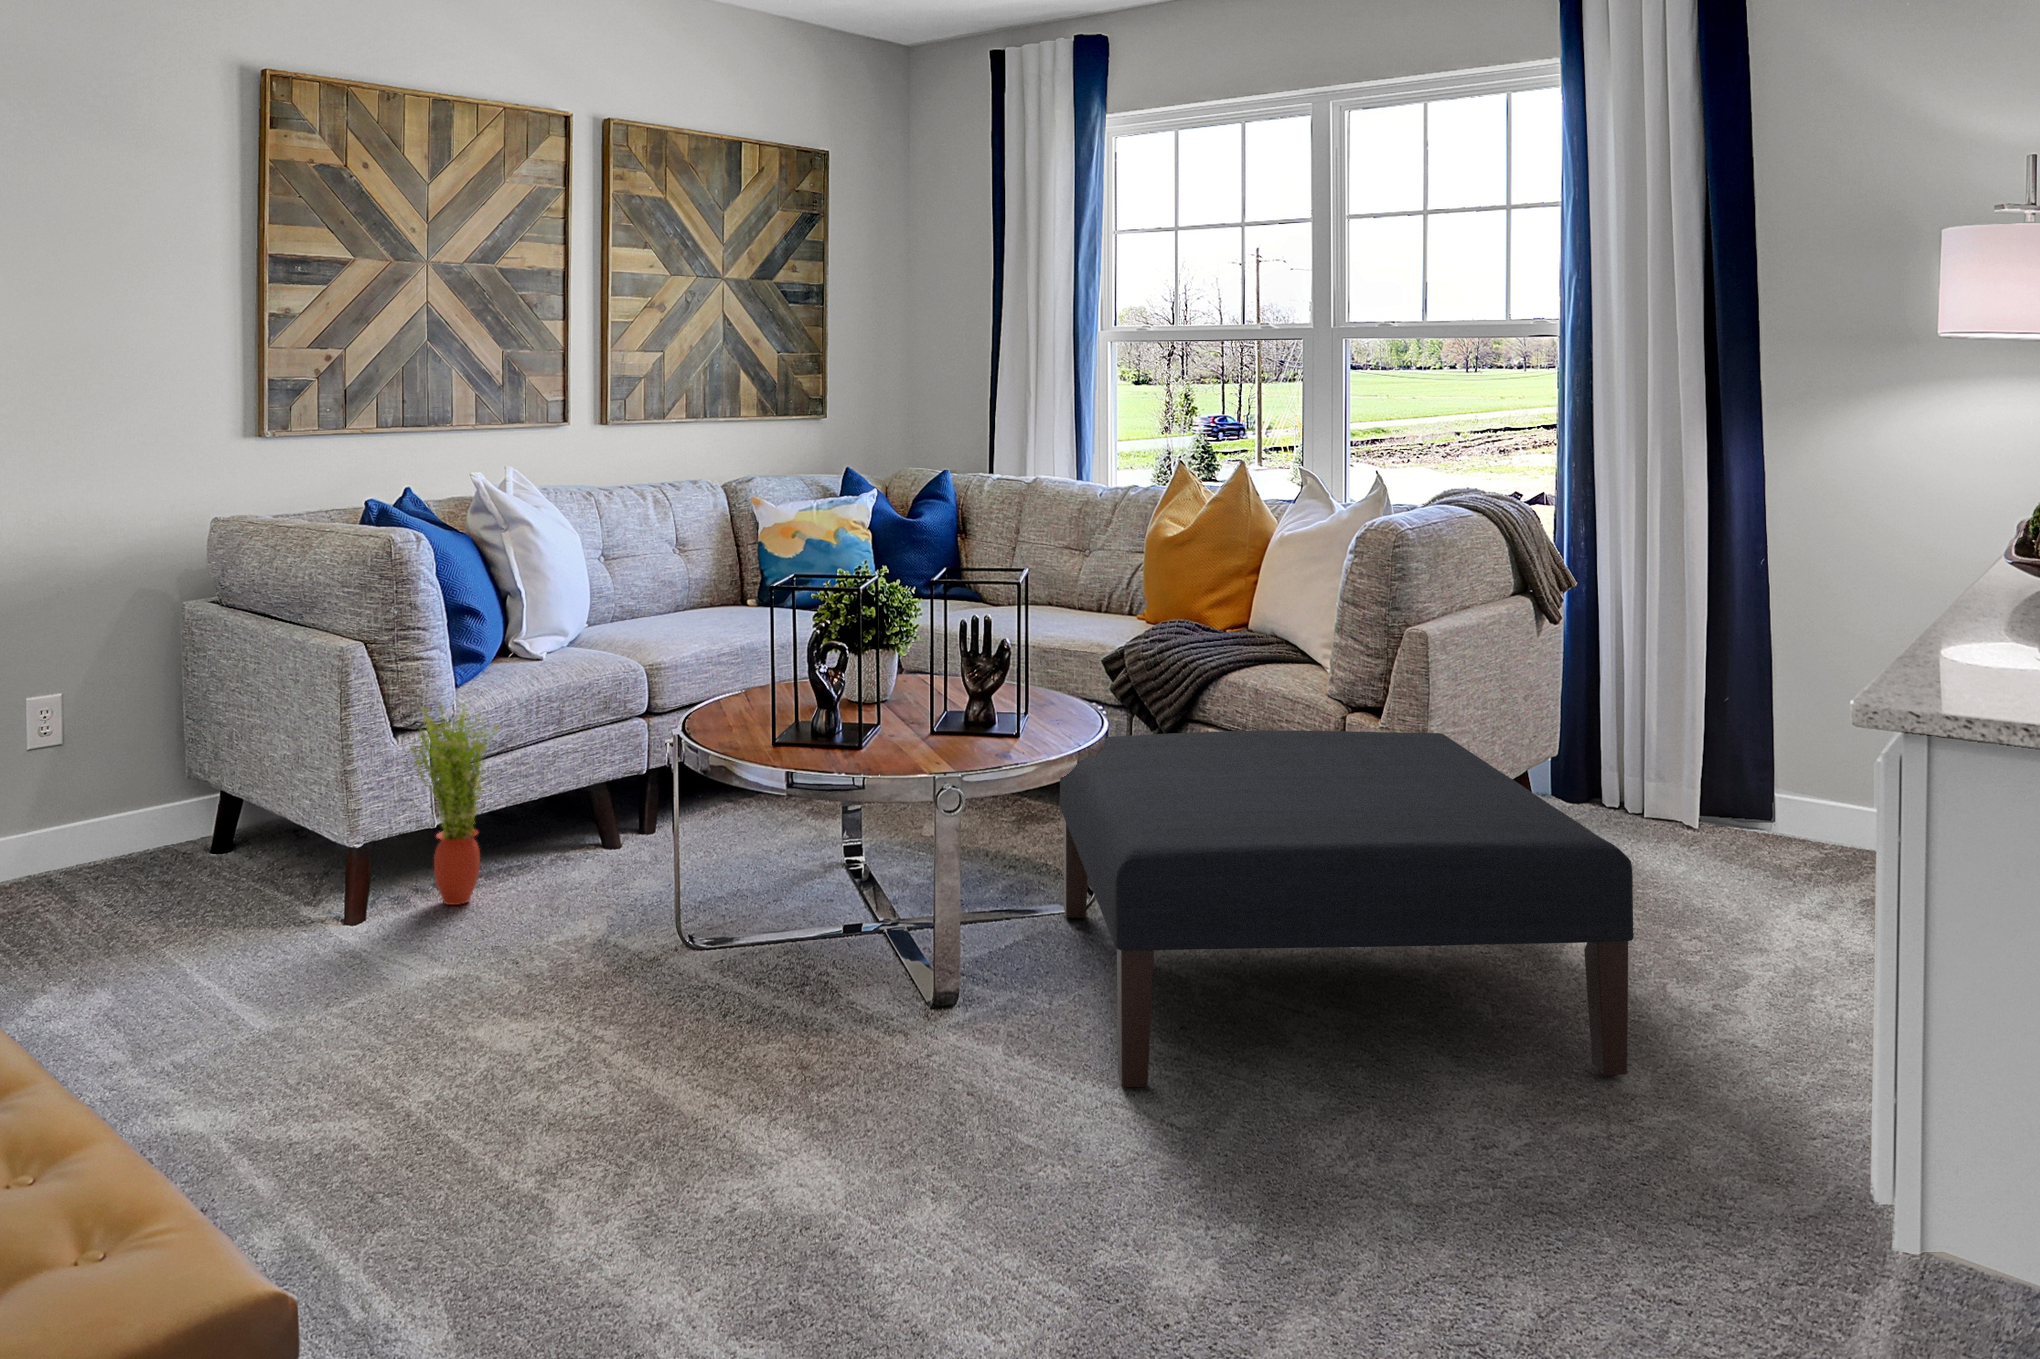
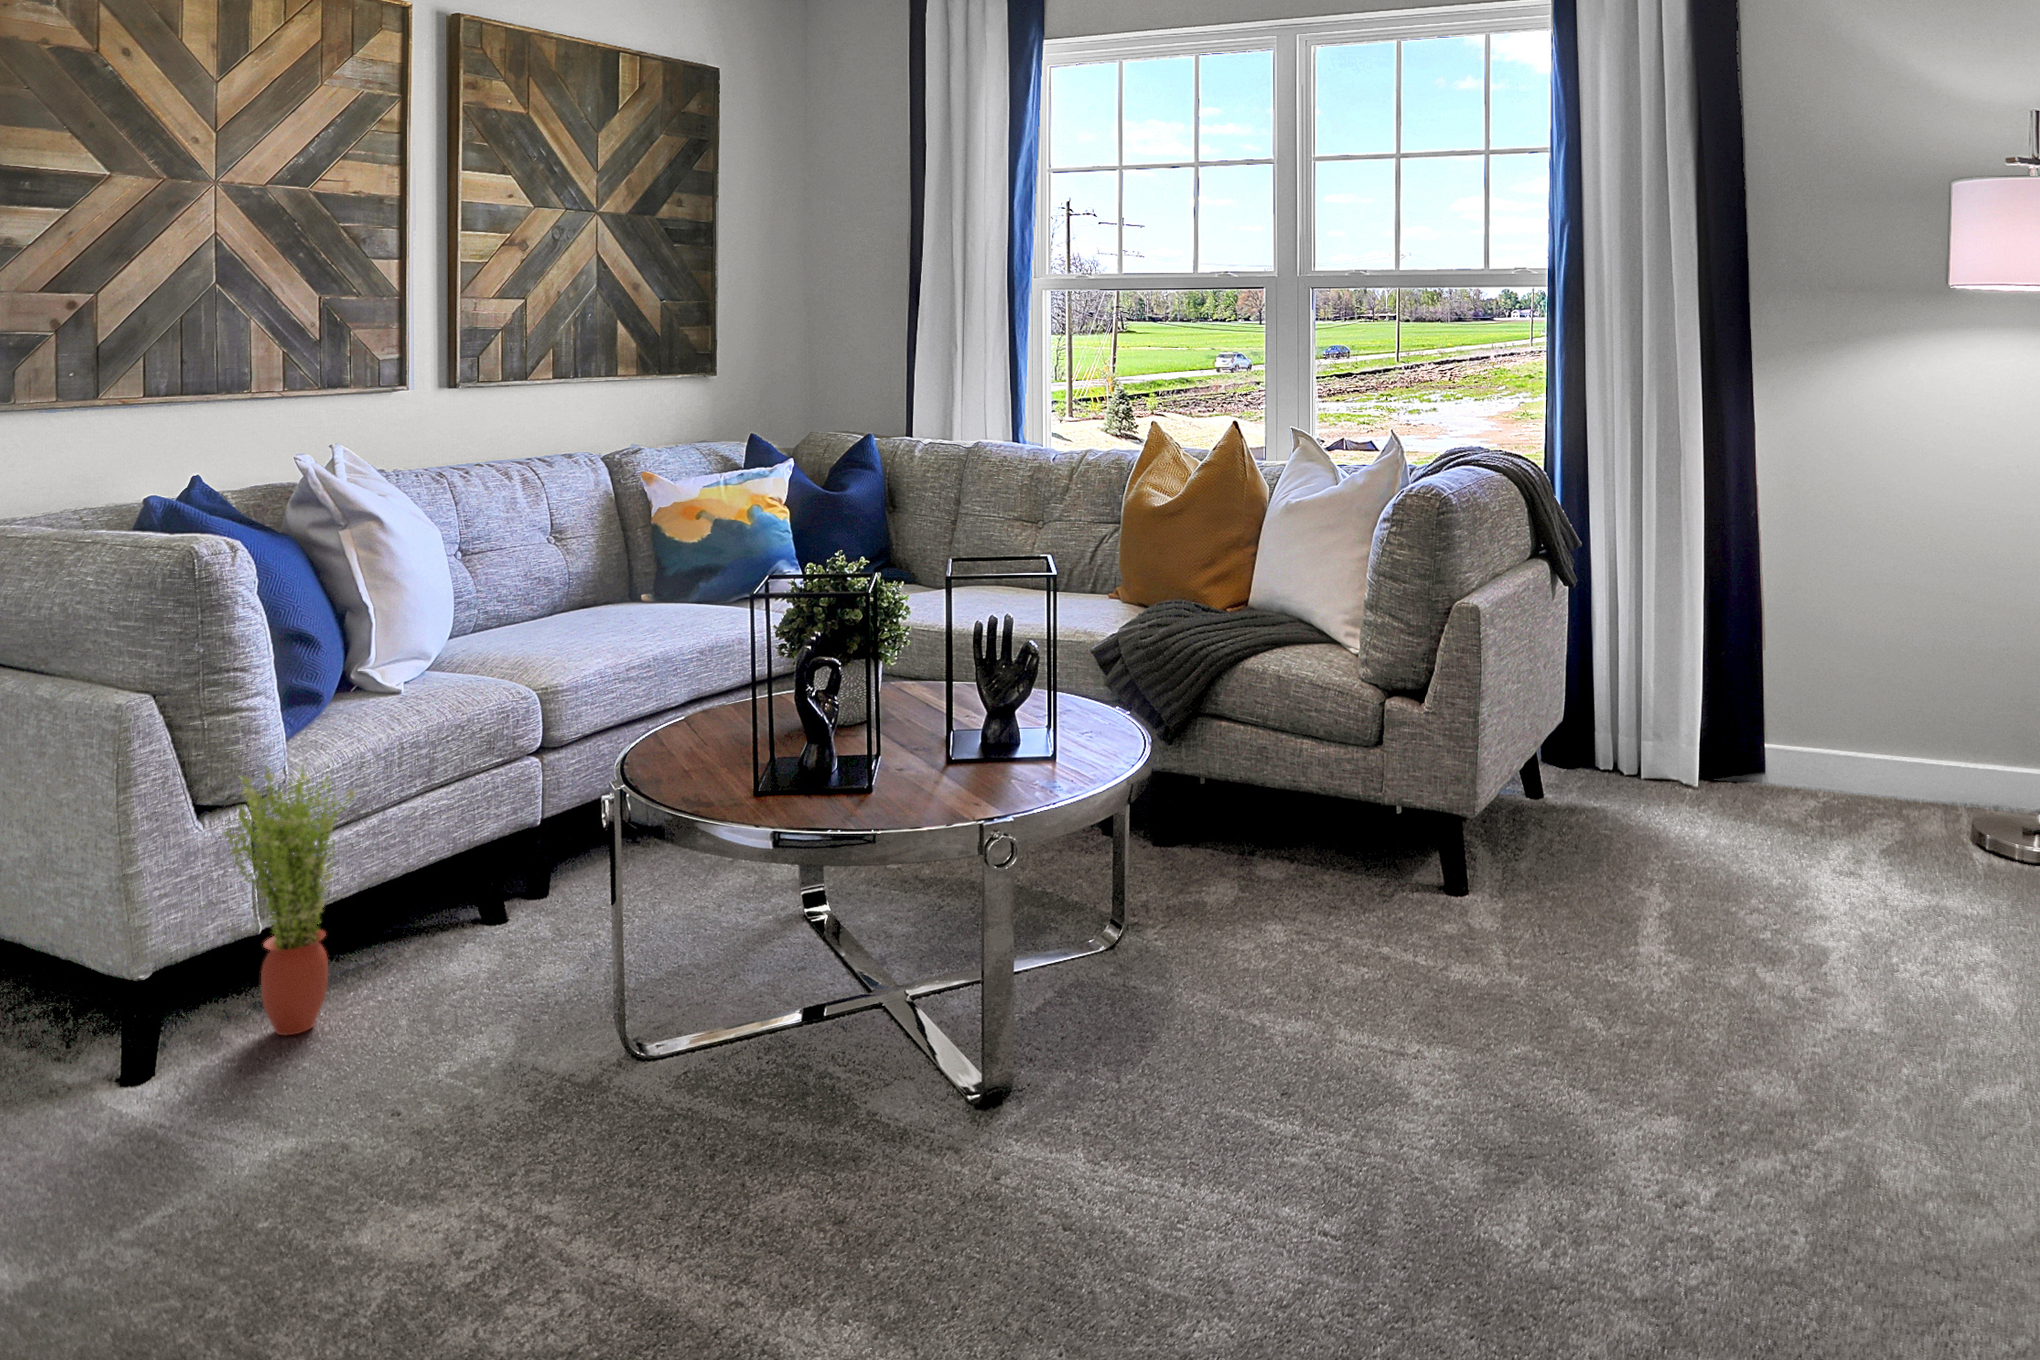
ottoman: present [1060,730,1634,1087] -> none [1090,716,1791,1199]

